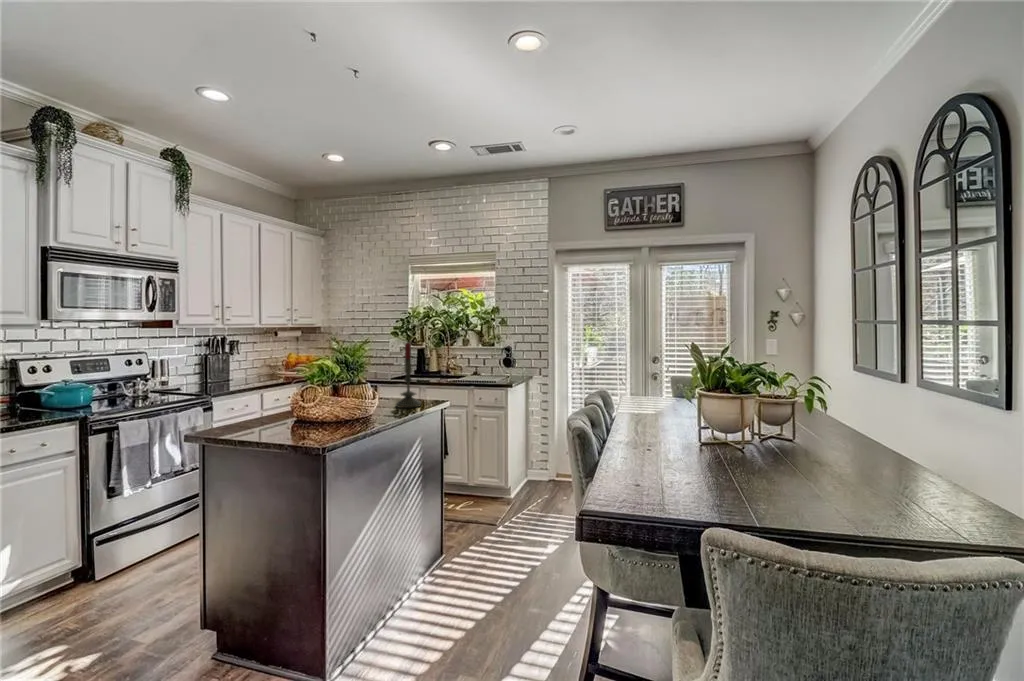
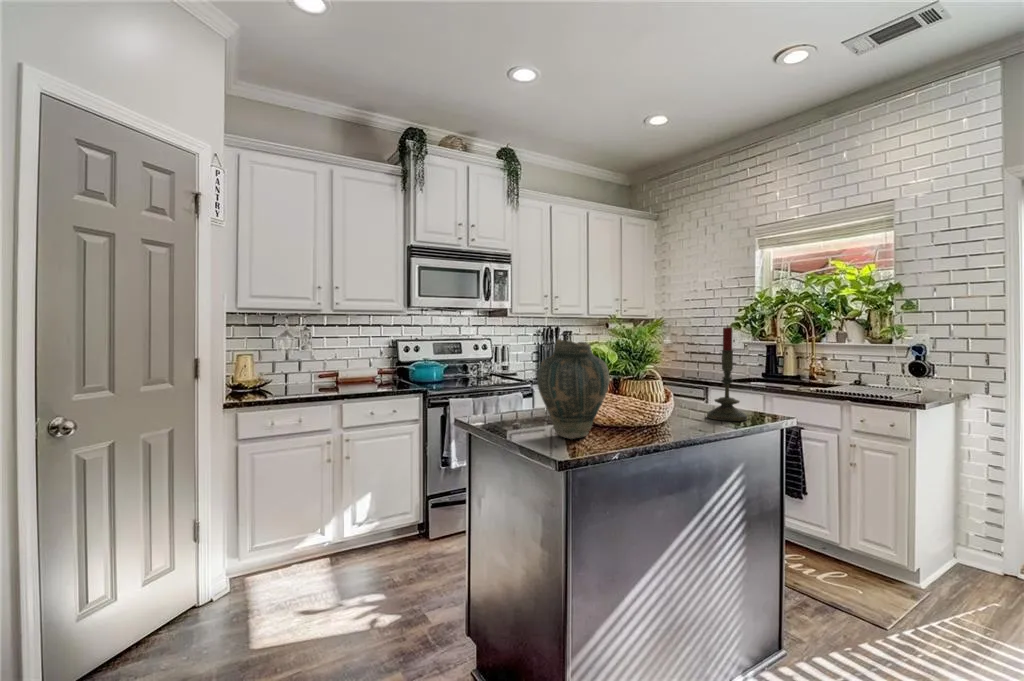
vase: none [282,358,341,433] -> present [537,339,610,439]

